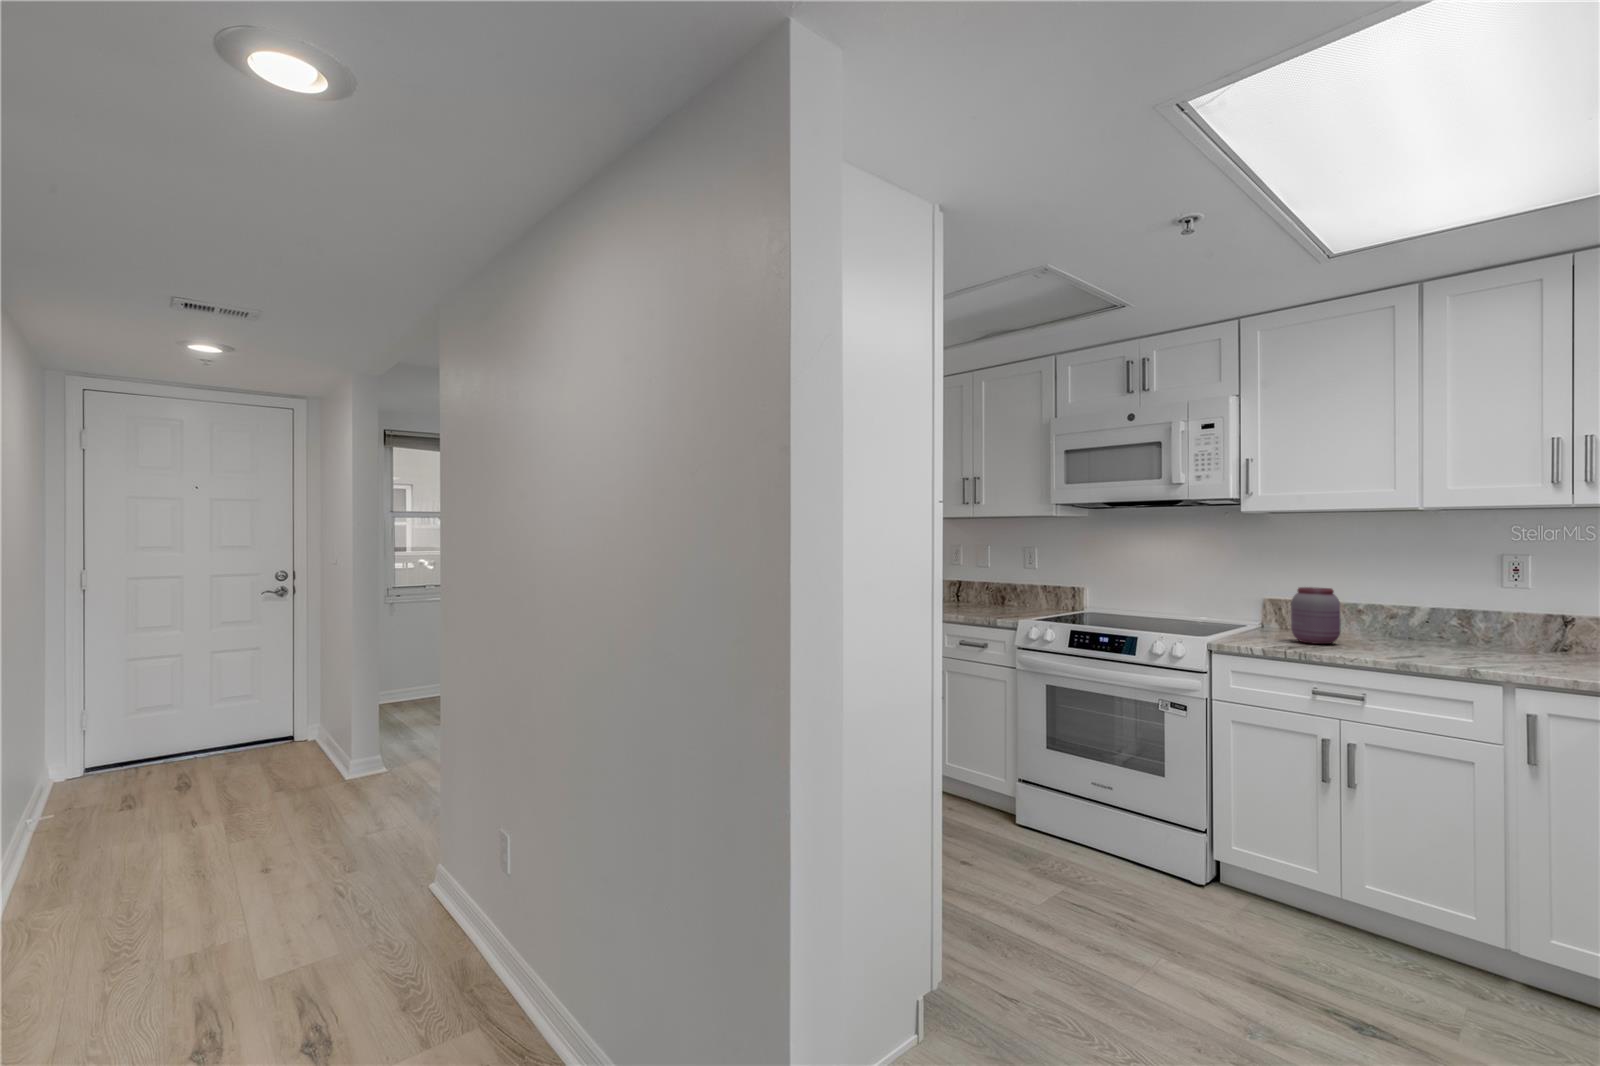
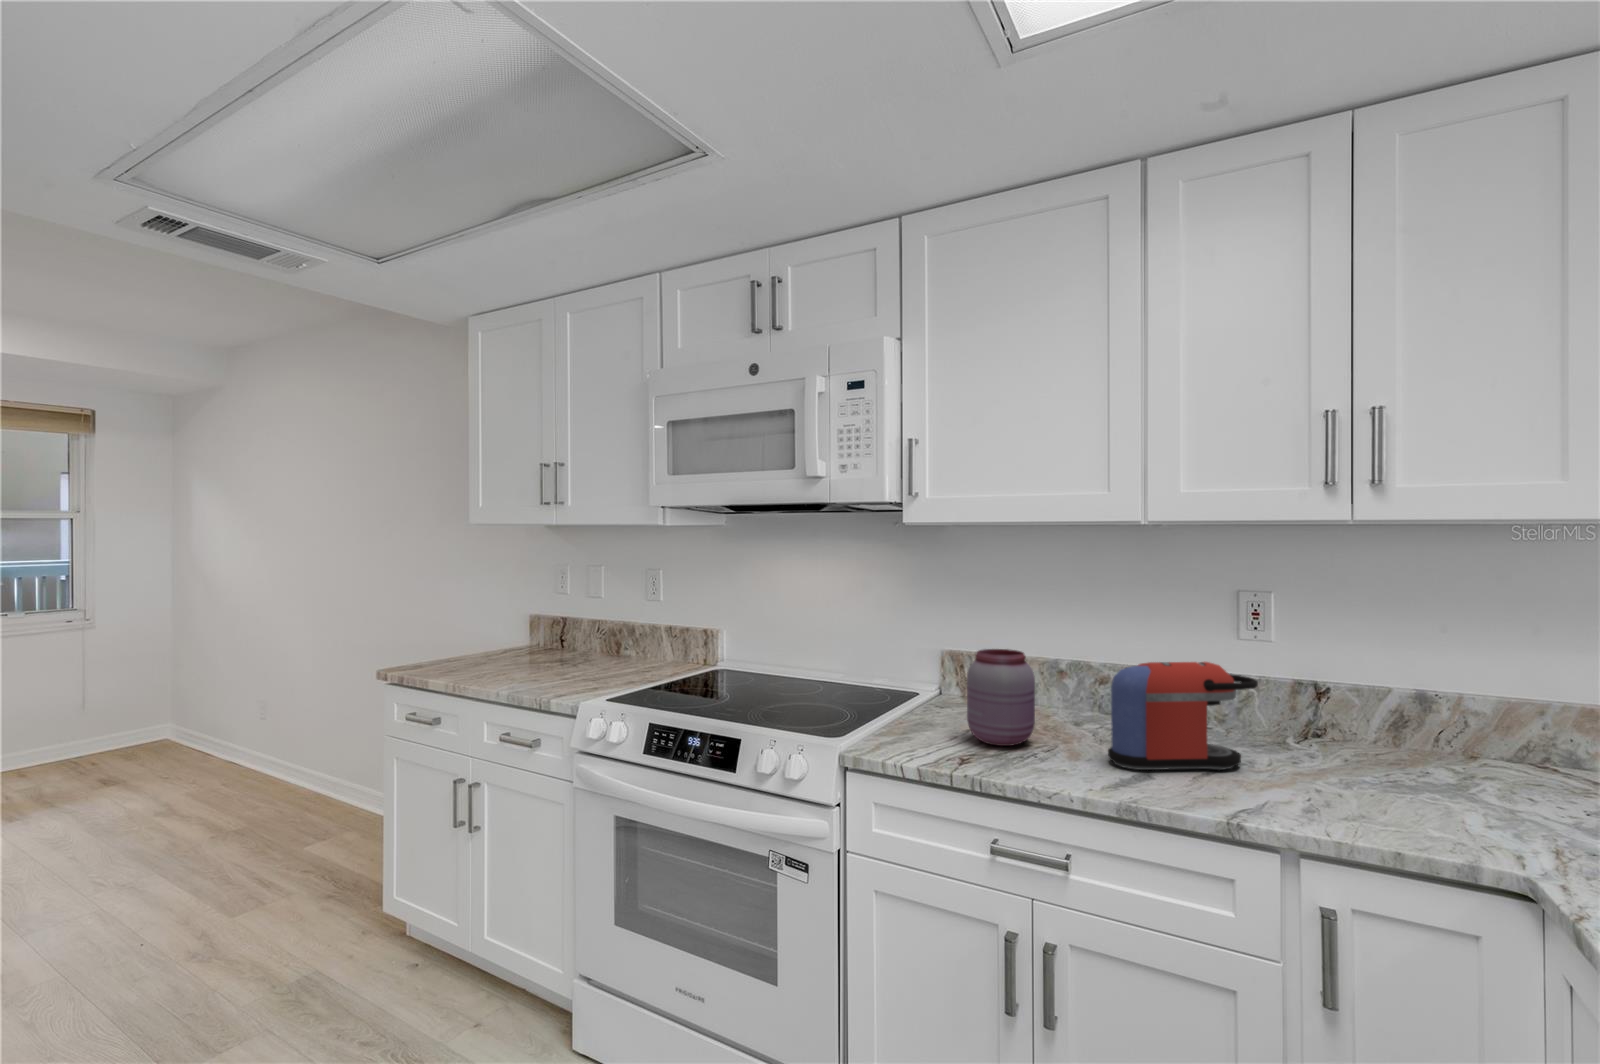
coffee maker: none [1394,591,1505,657] -> present [1108,662,1258,770]

